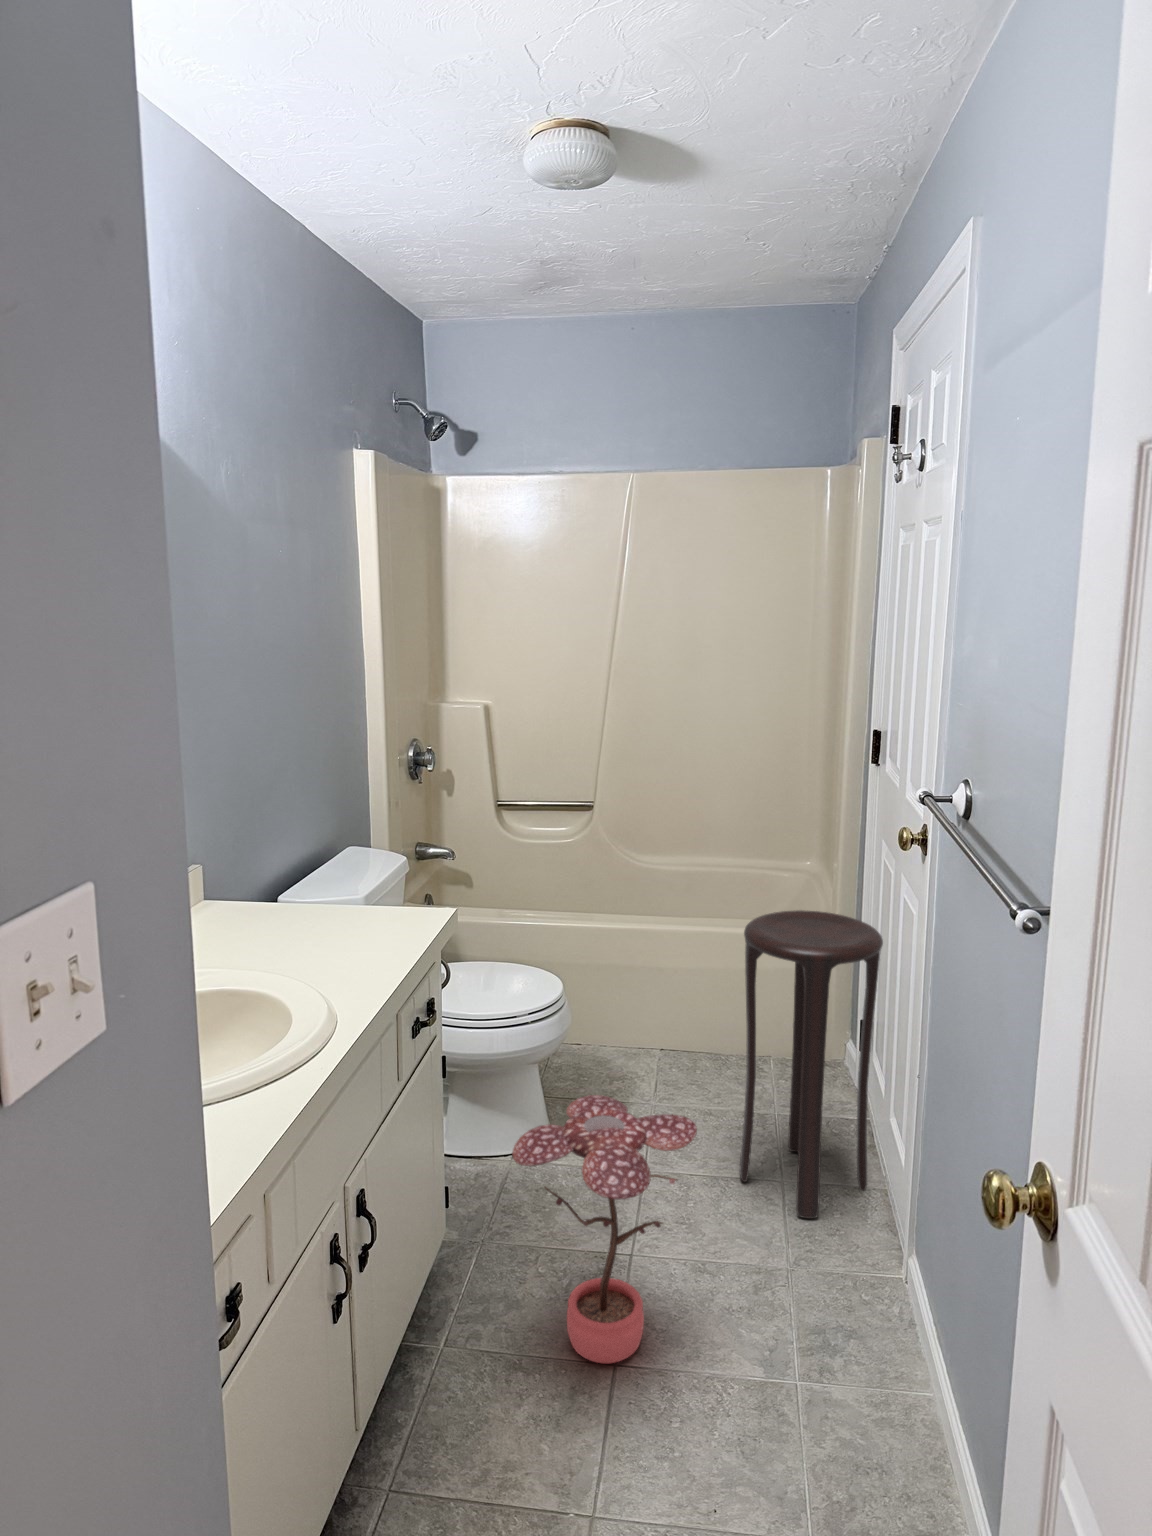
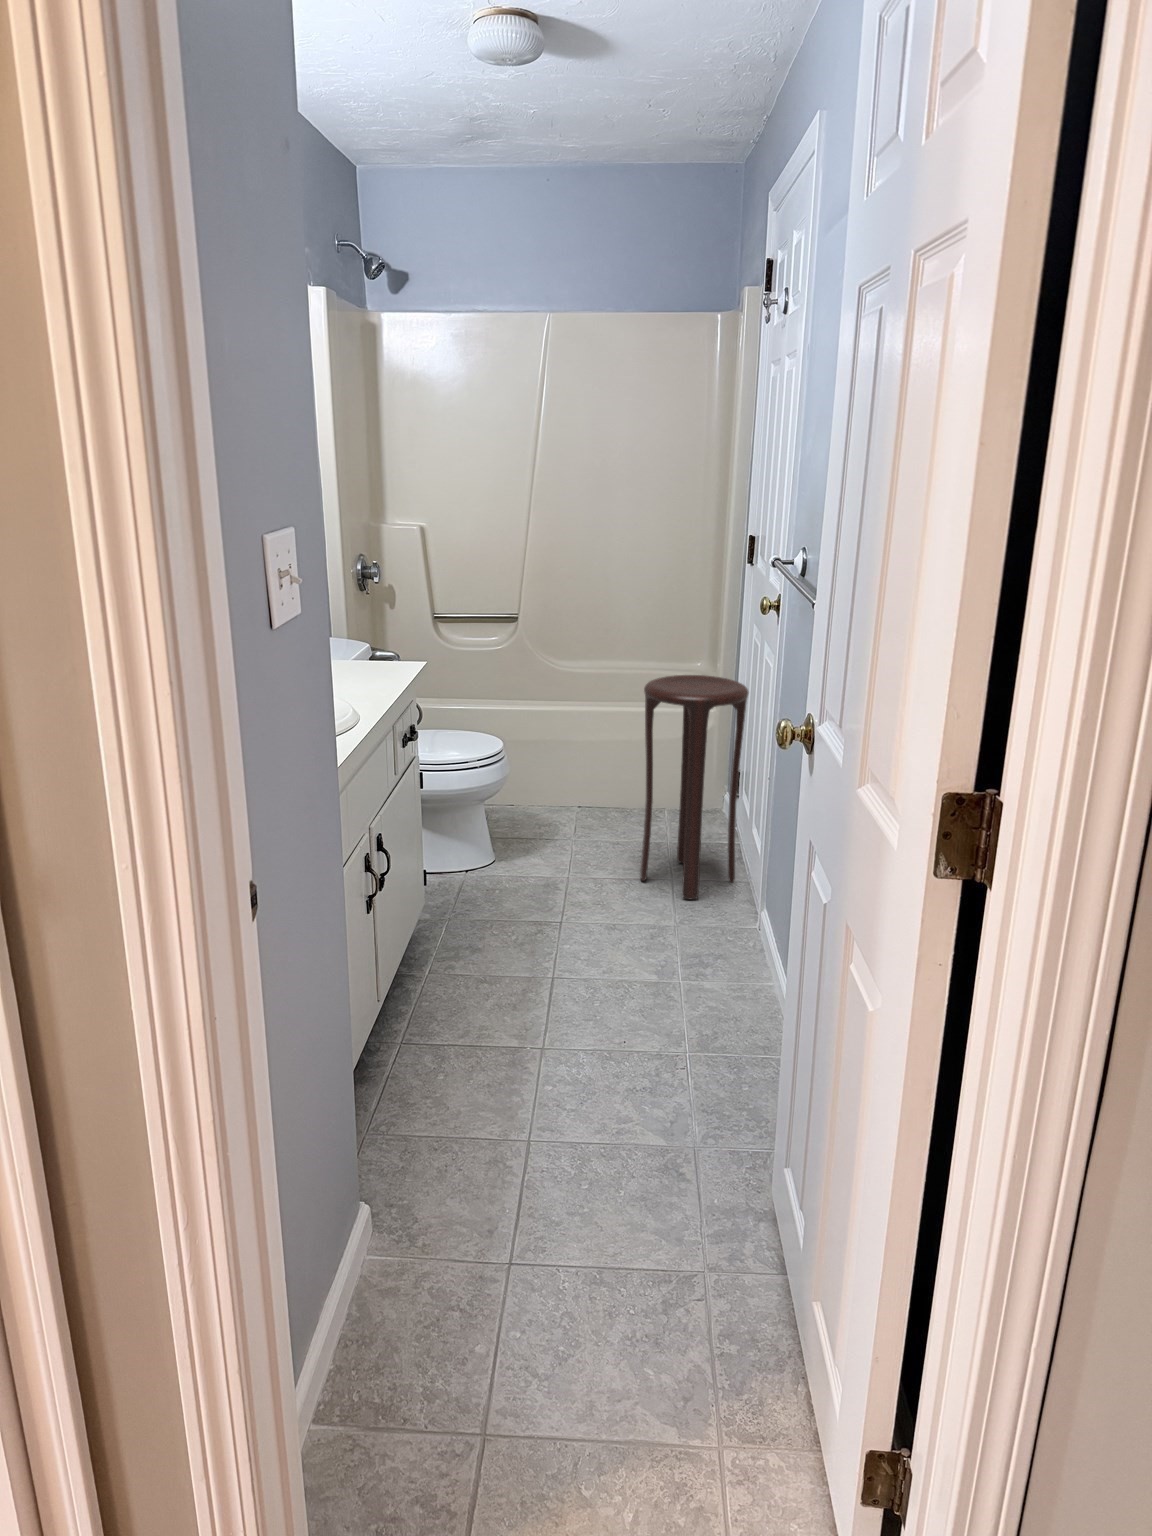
potted plant: present [513,1095,697,1363] -> none [477,799,611,979]

